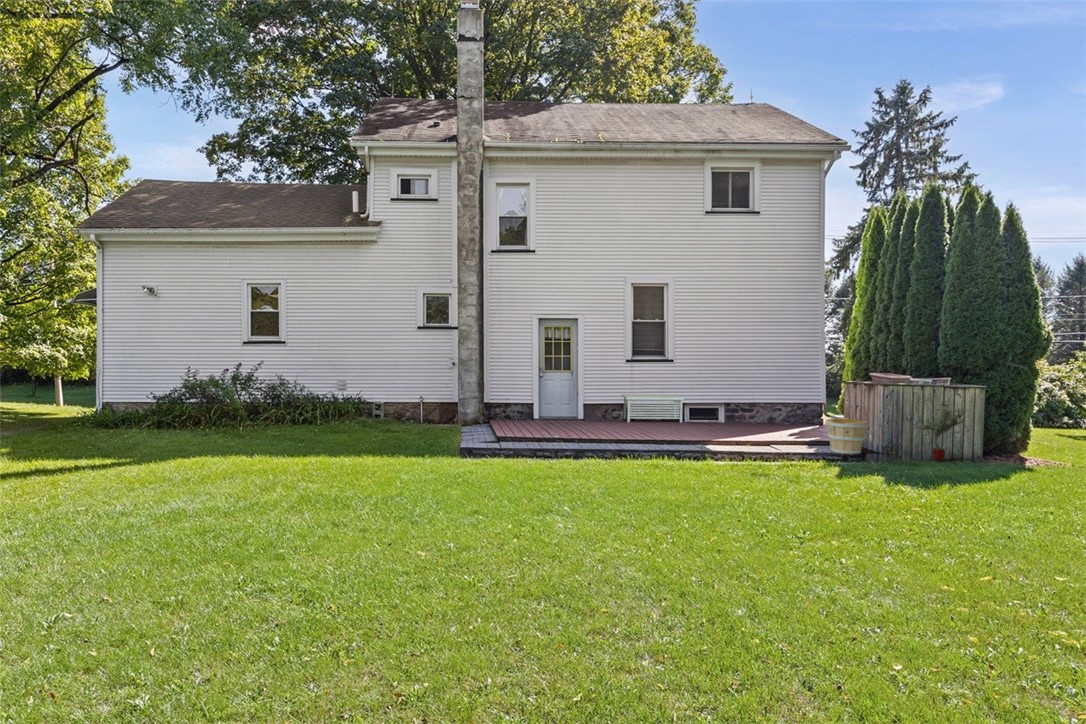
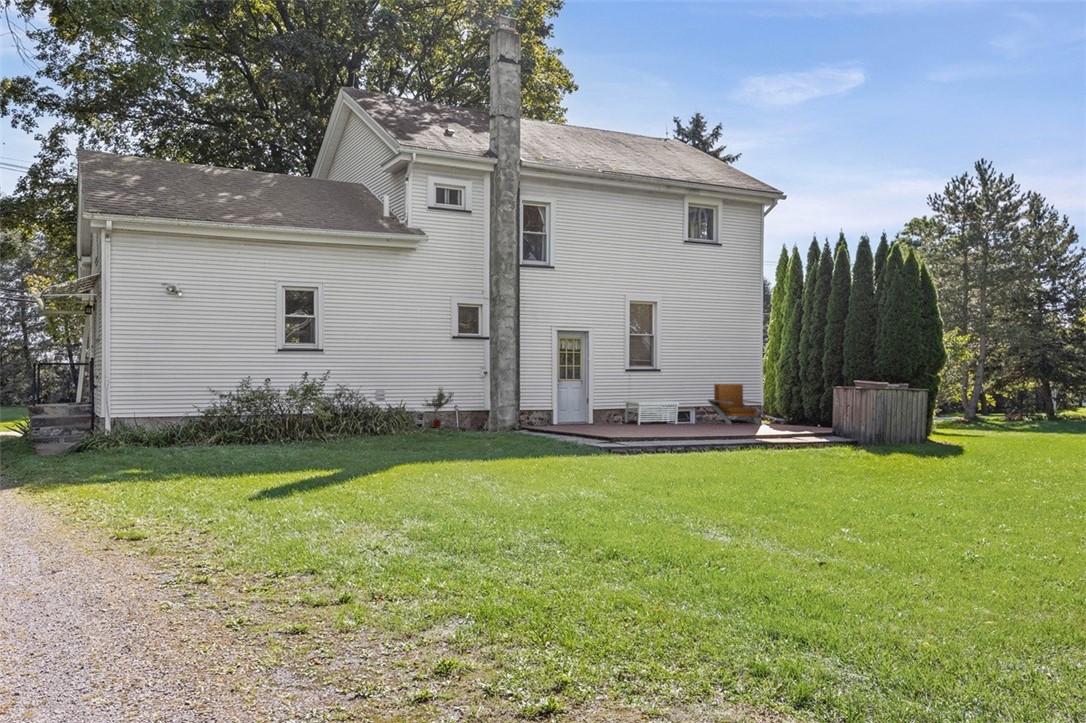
lounge chair: none [738,377,802,426] -> present [708,384,761,424]
potted tree: present [914,400,966,461] -> present [423,388,454,428]
wooden bucket: present [826,417,868,454] -> none [821,414,848,439]

